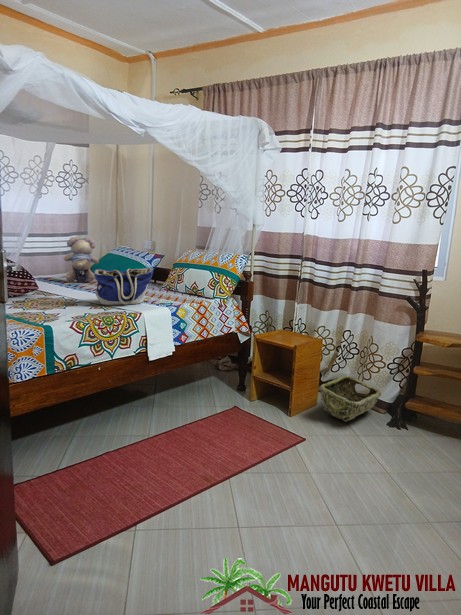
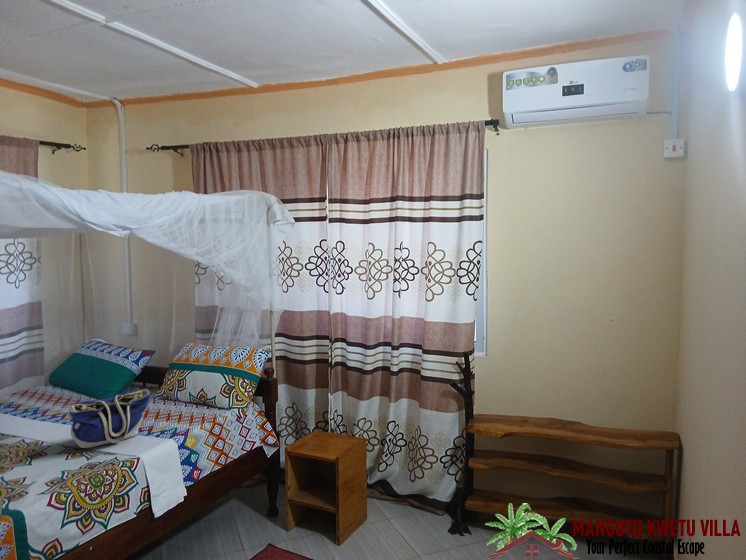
teddy bear: present [64,237,99,283] -> none [14,345,66,406]
woven basket: present [320,376,381,422] -> none [370,476,436,538]

